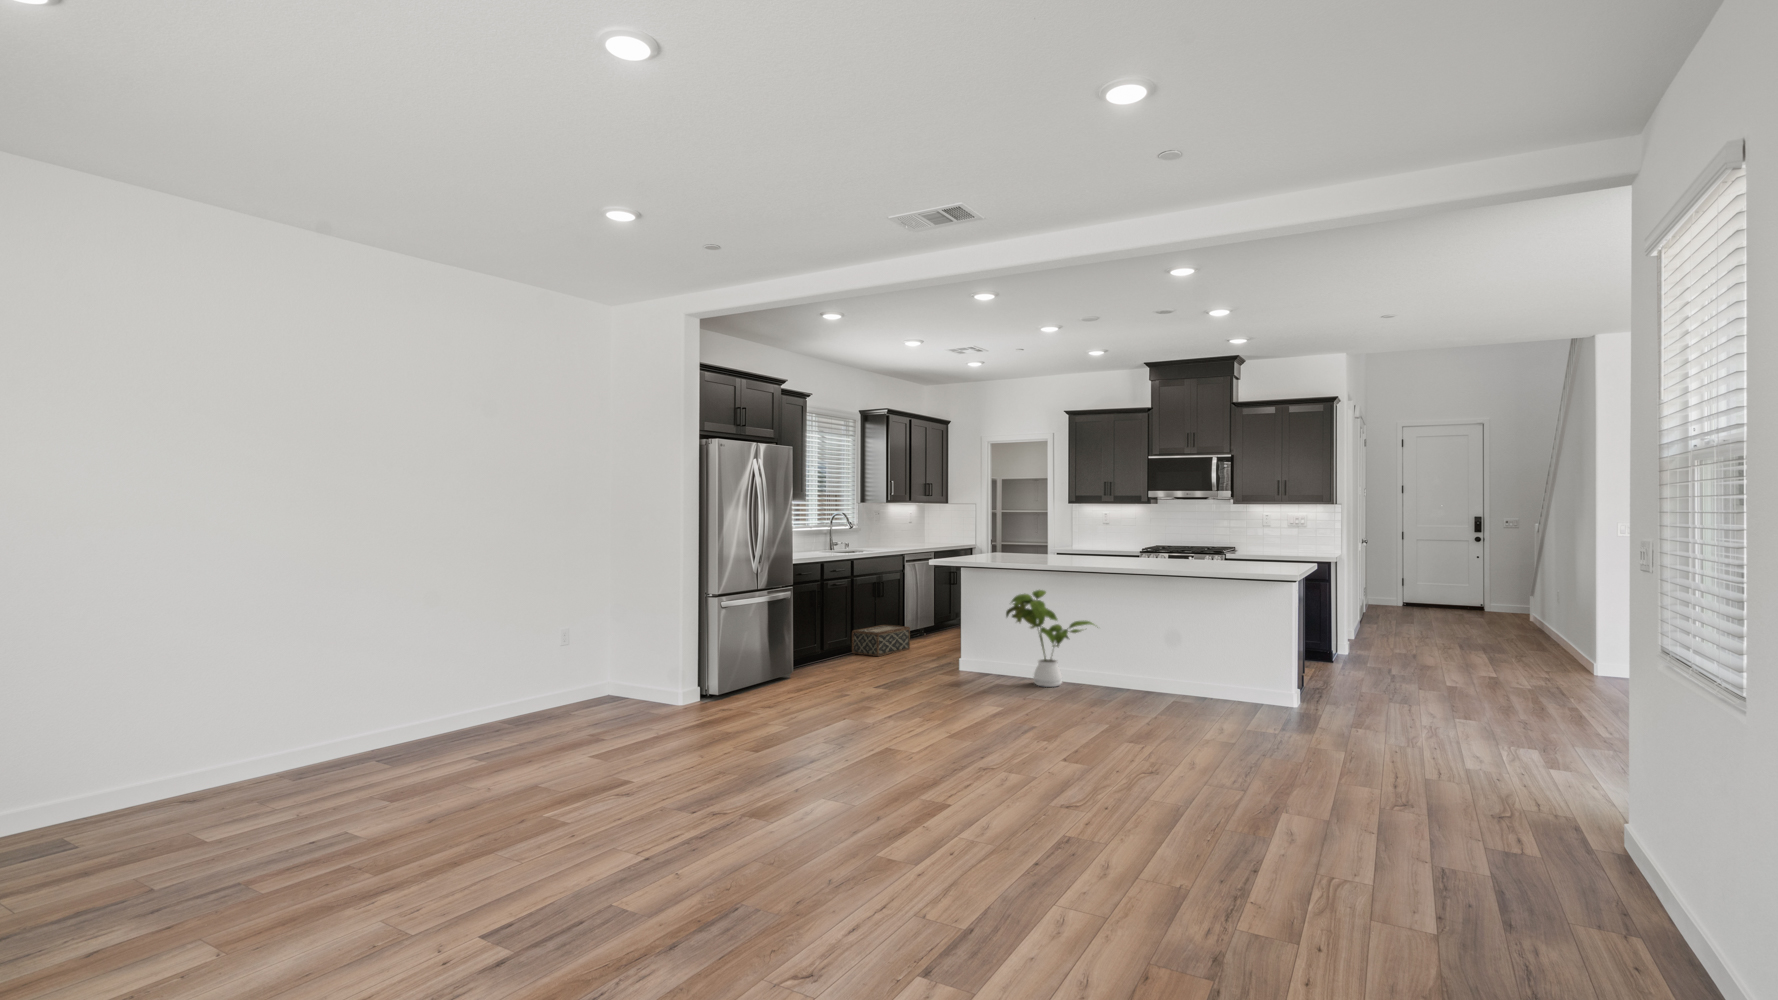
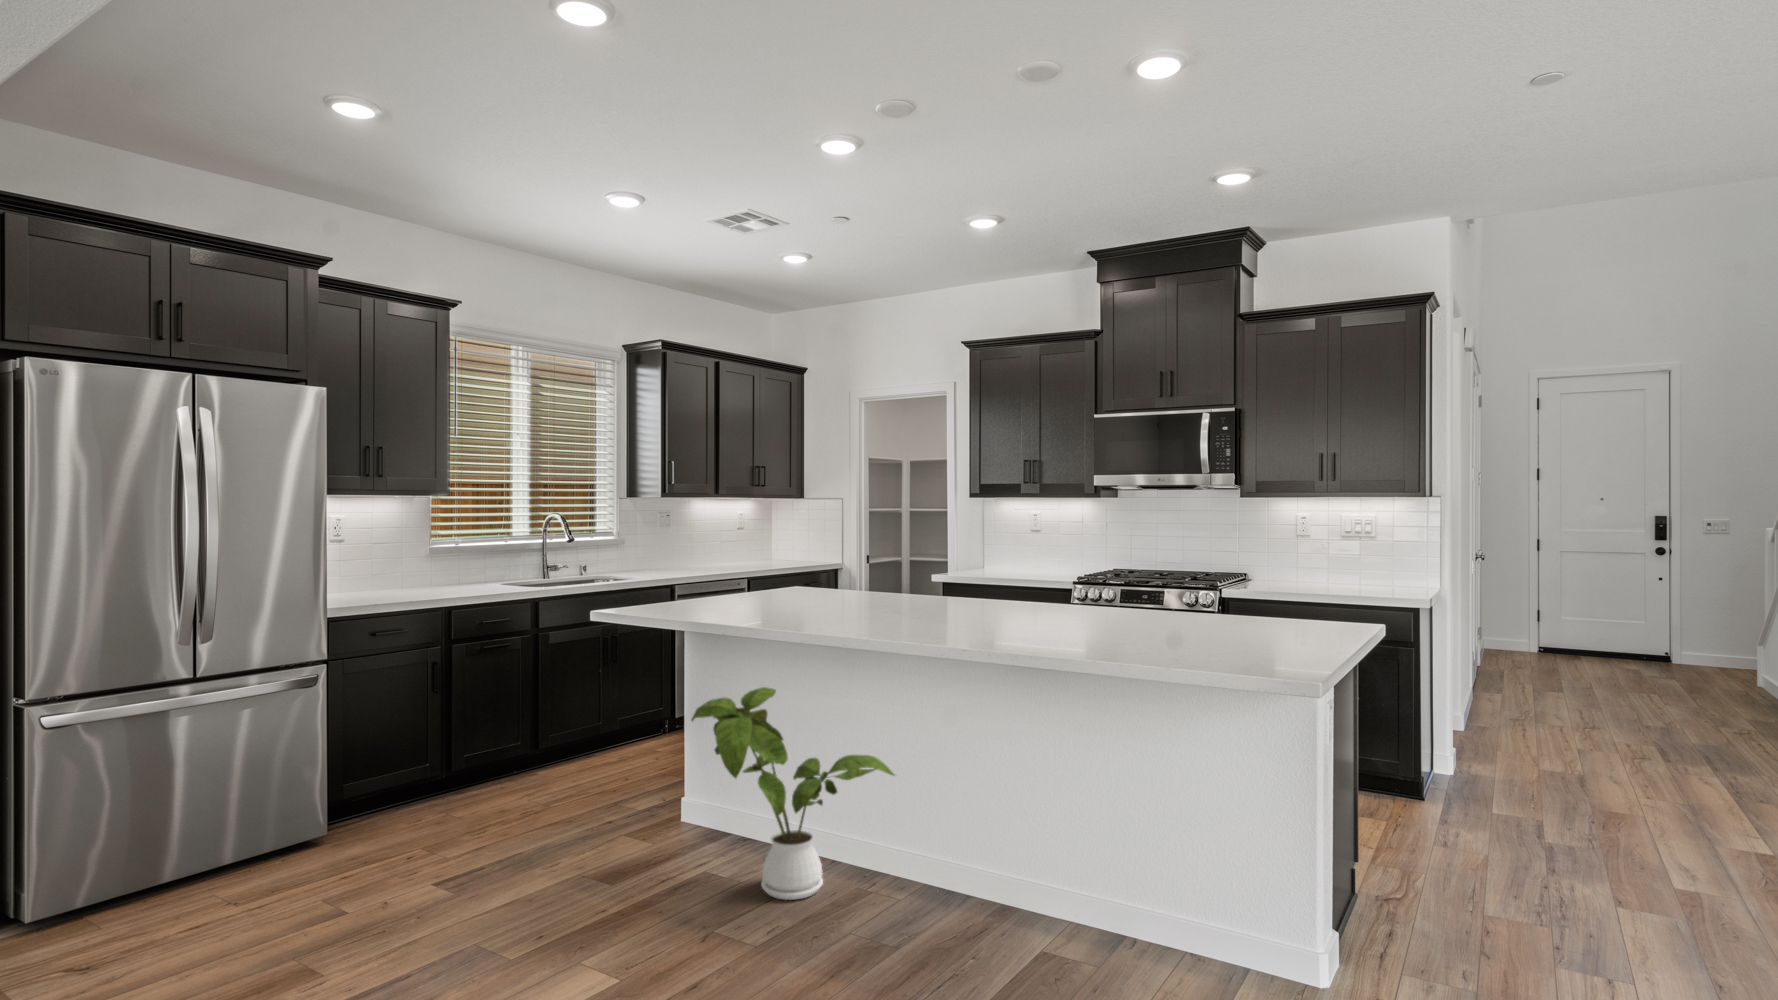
woven basket: present [852,625,910,656] -> none [533,710,653,778]

